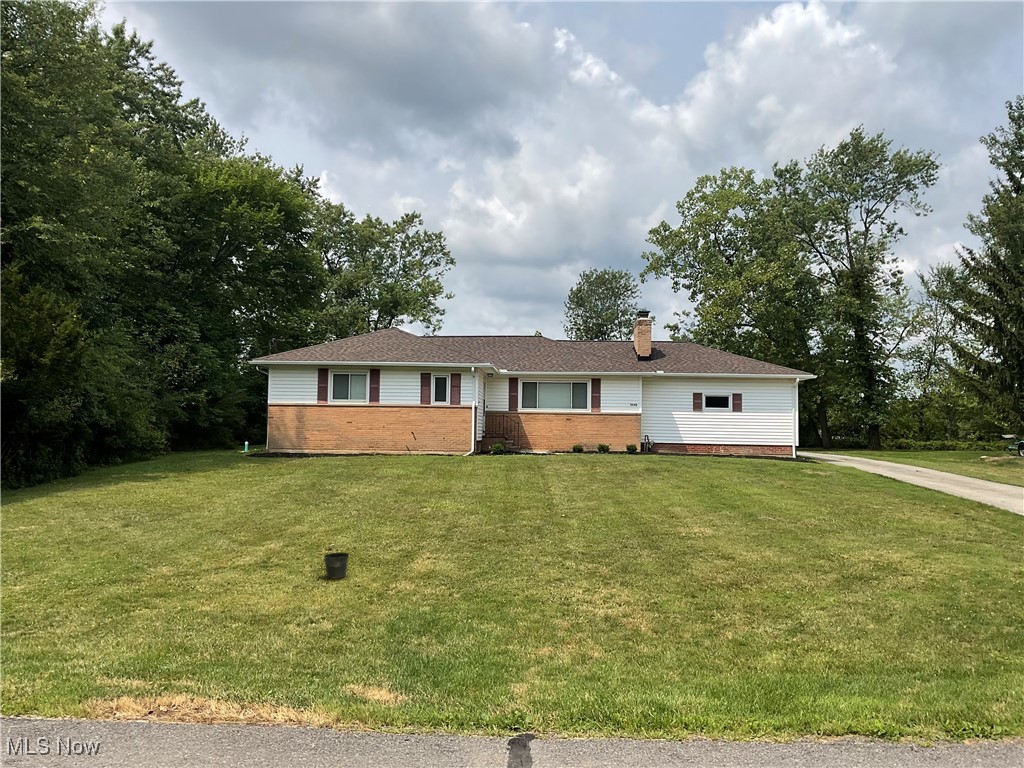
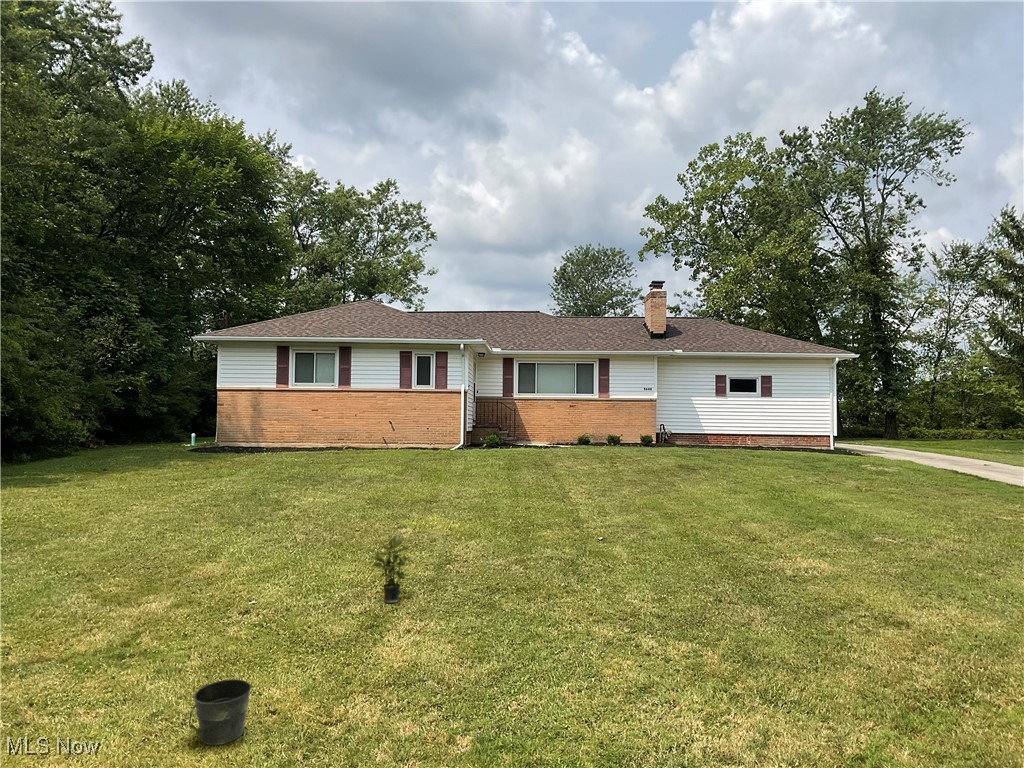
potted plant: none [405,497,427,538] -> present [373,535,409,603]

